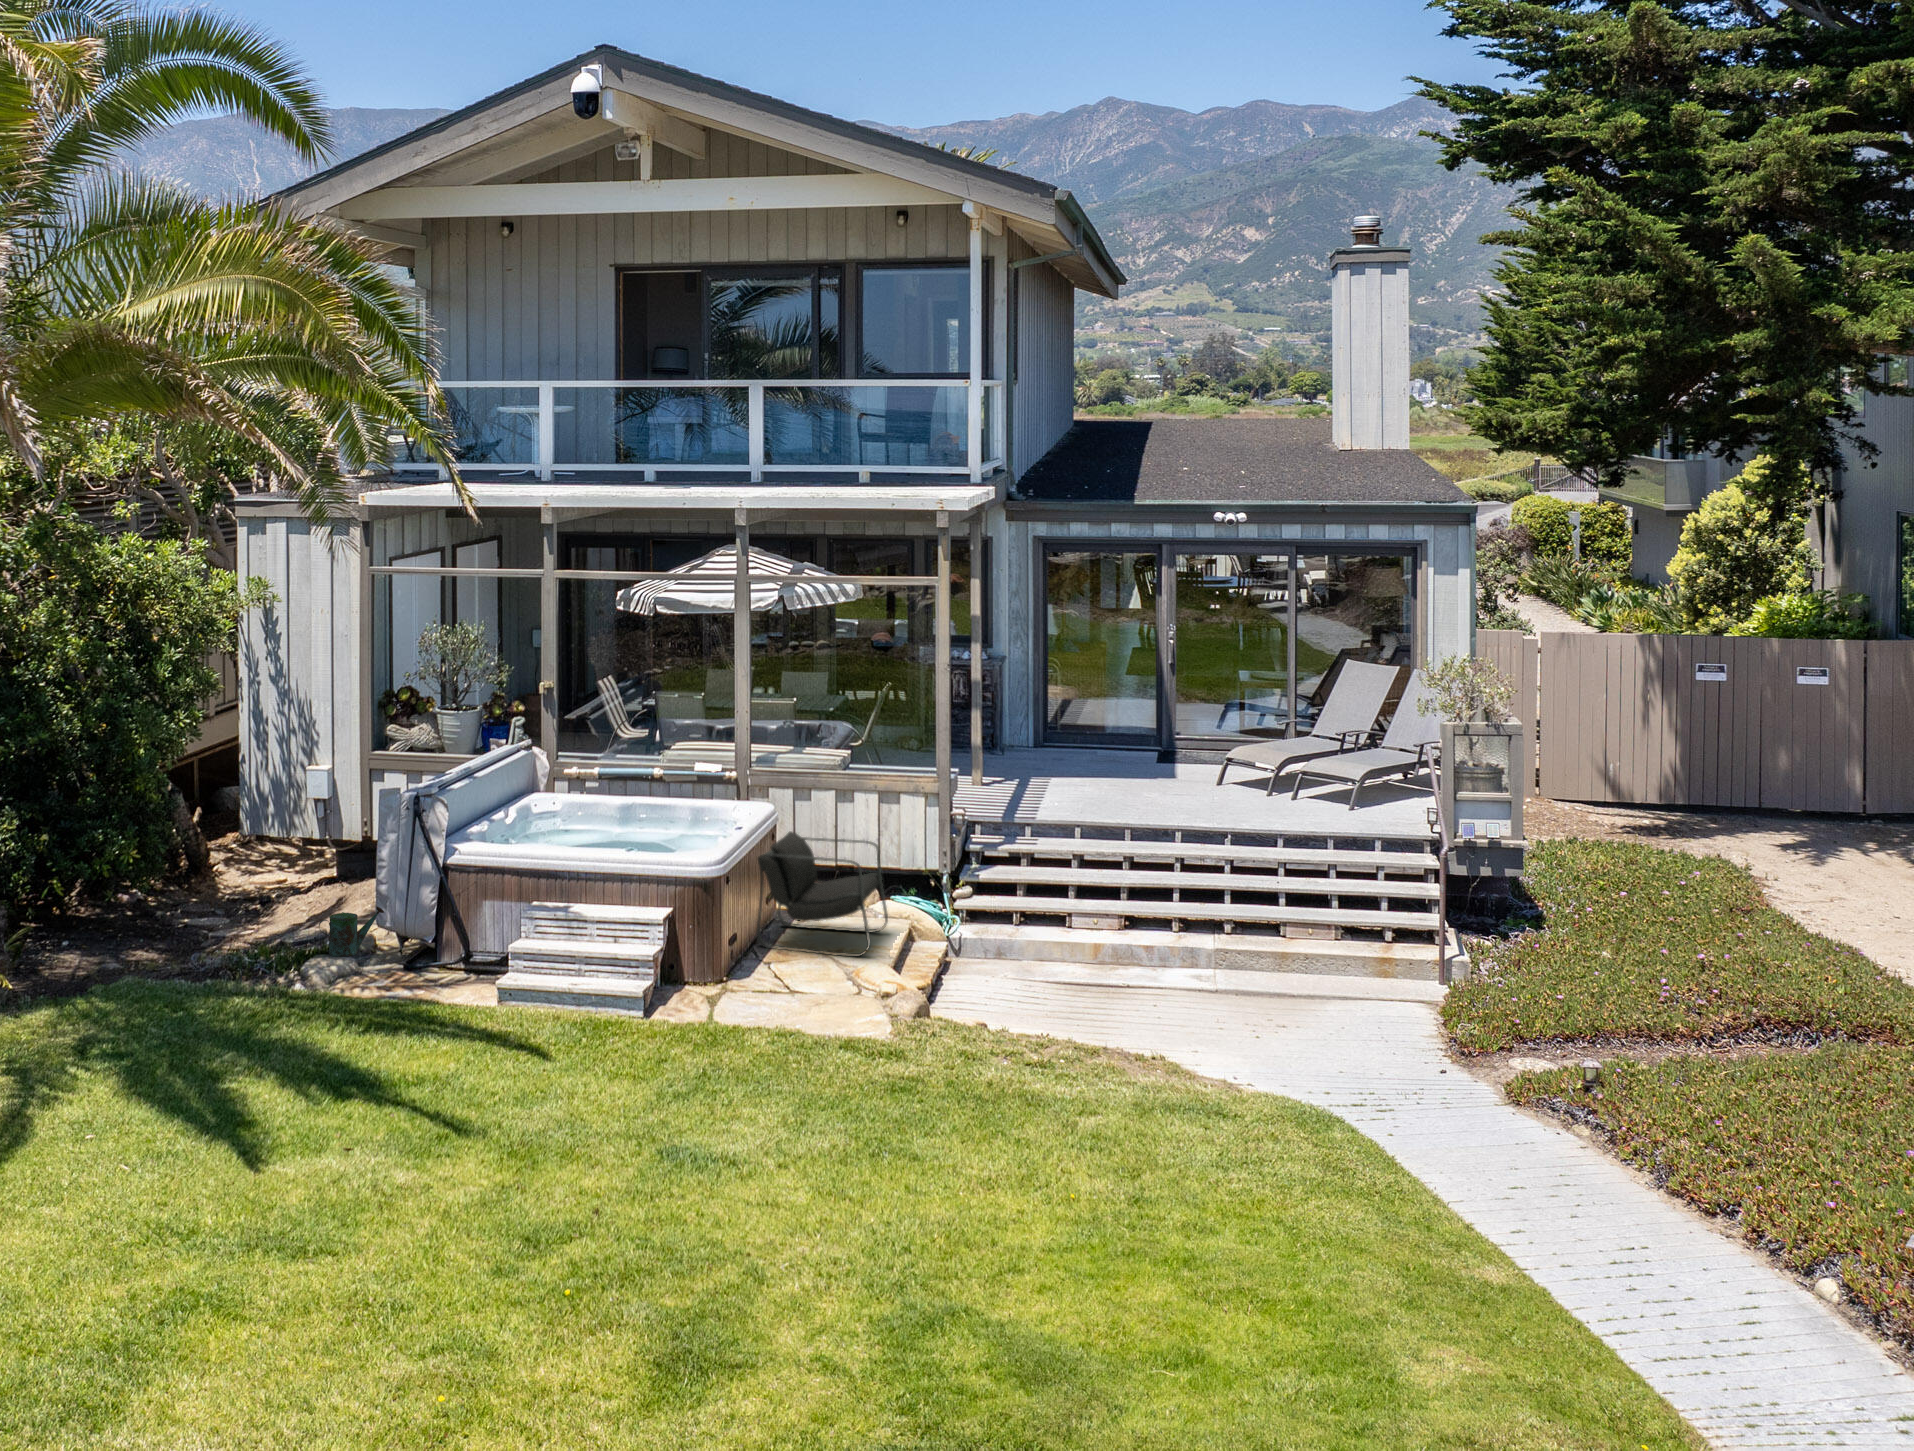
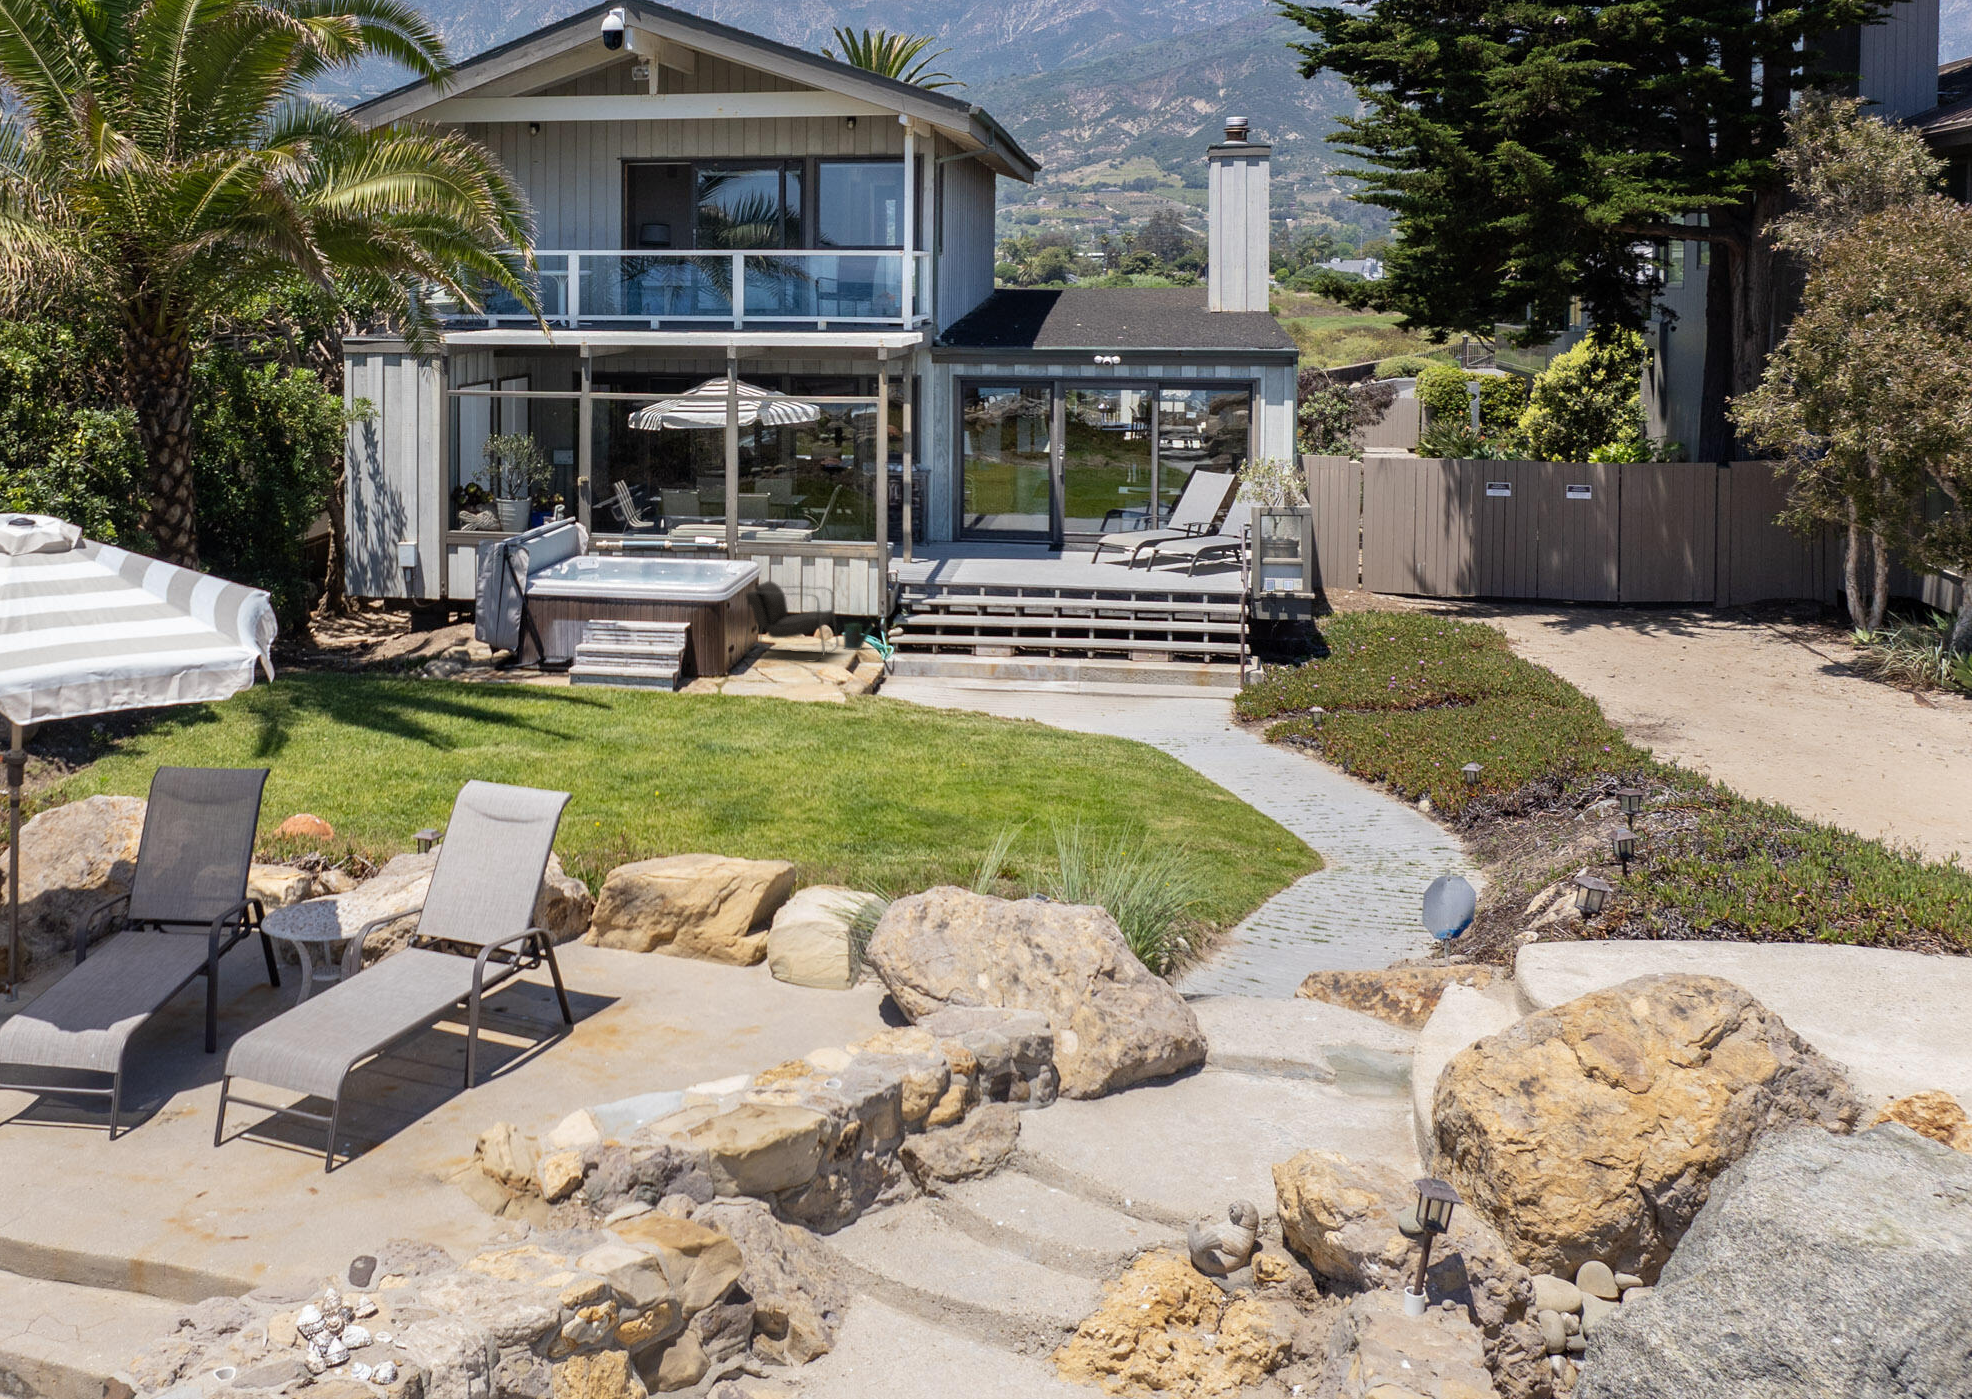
watering can: present [319,906,384,957] -> present [844,623,872,650]

